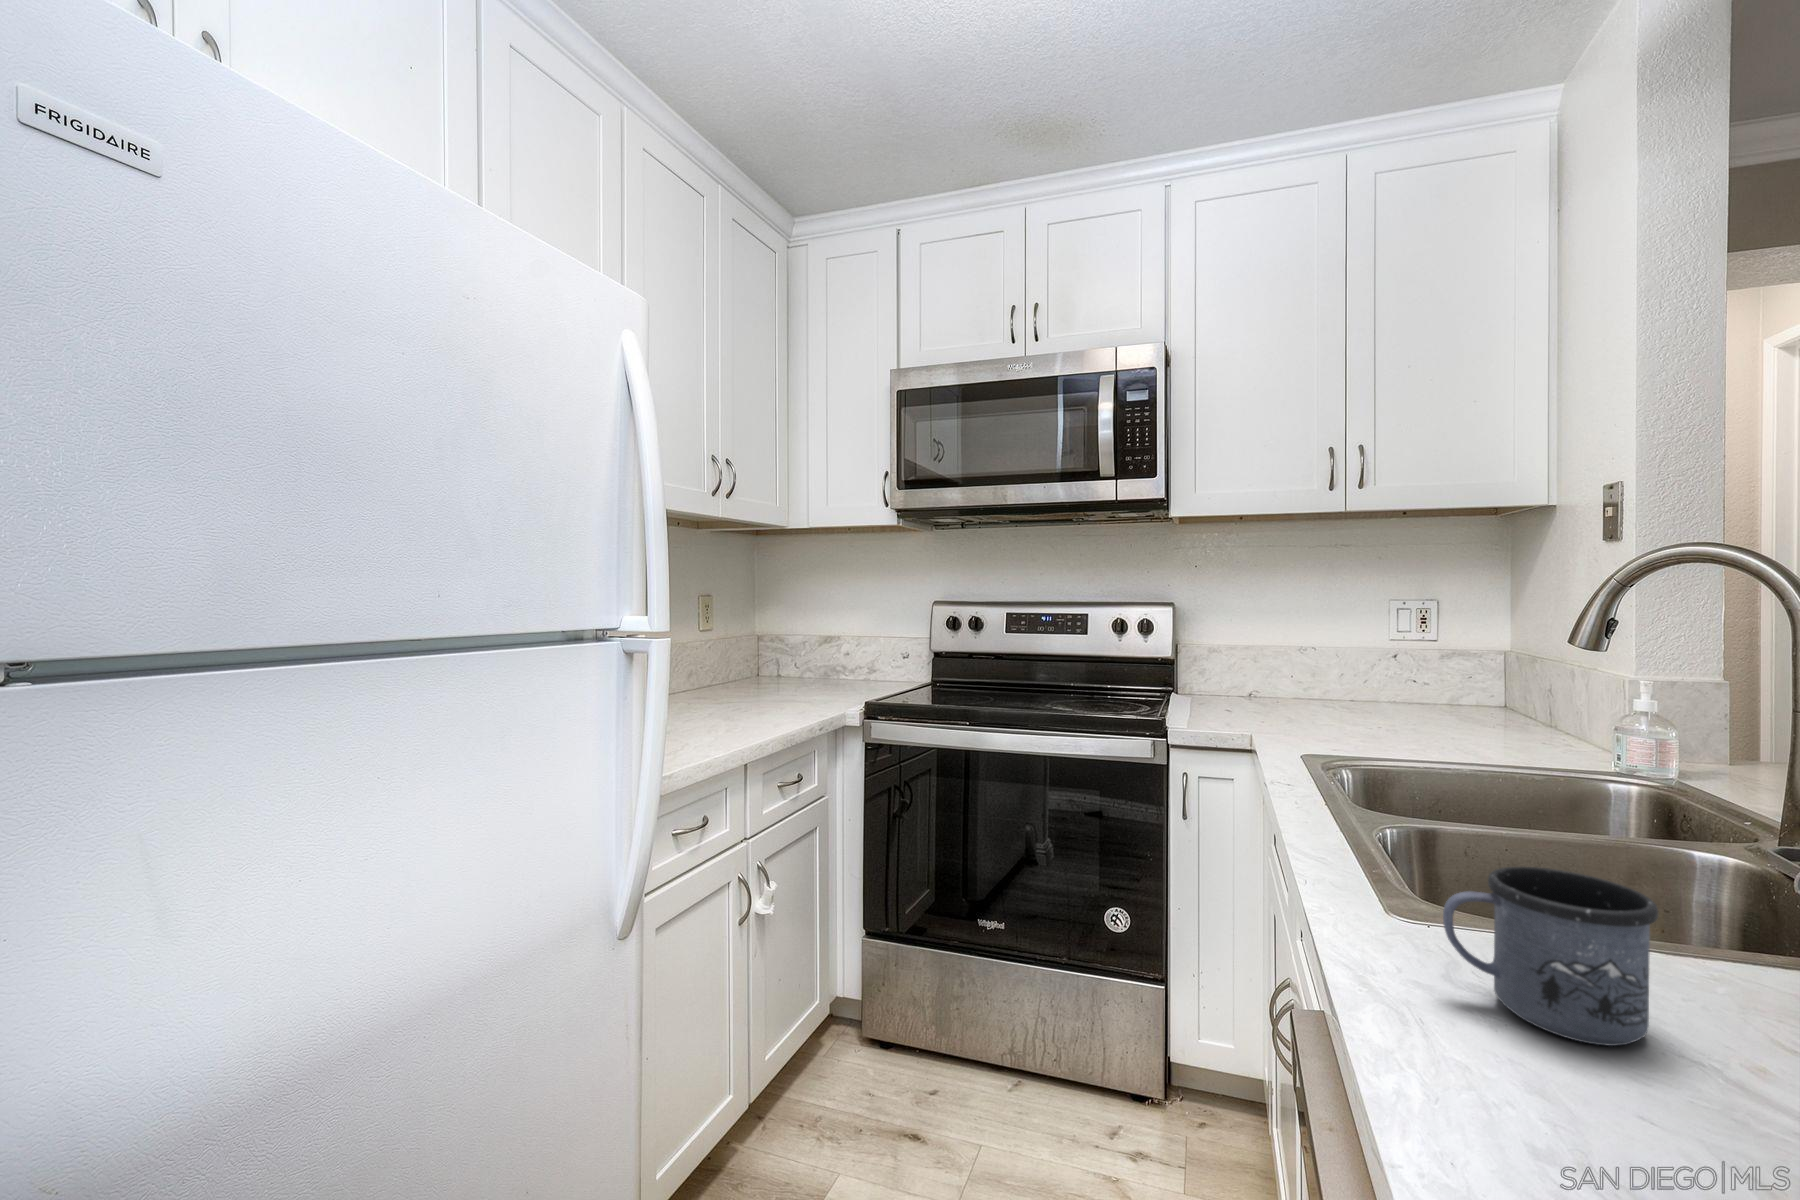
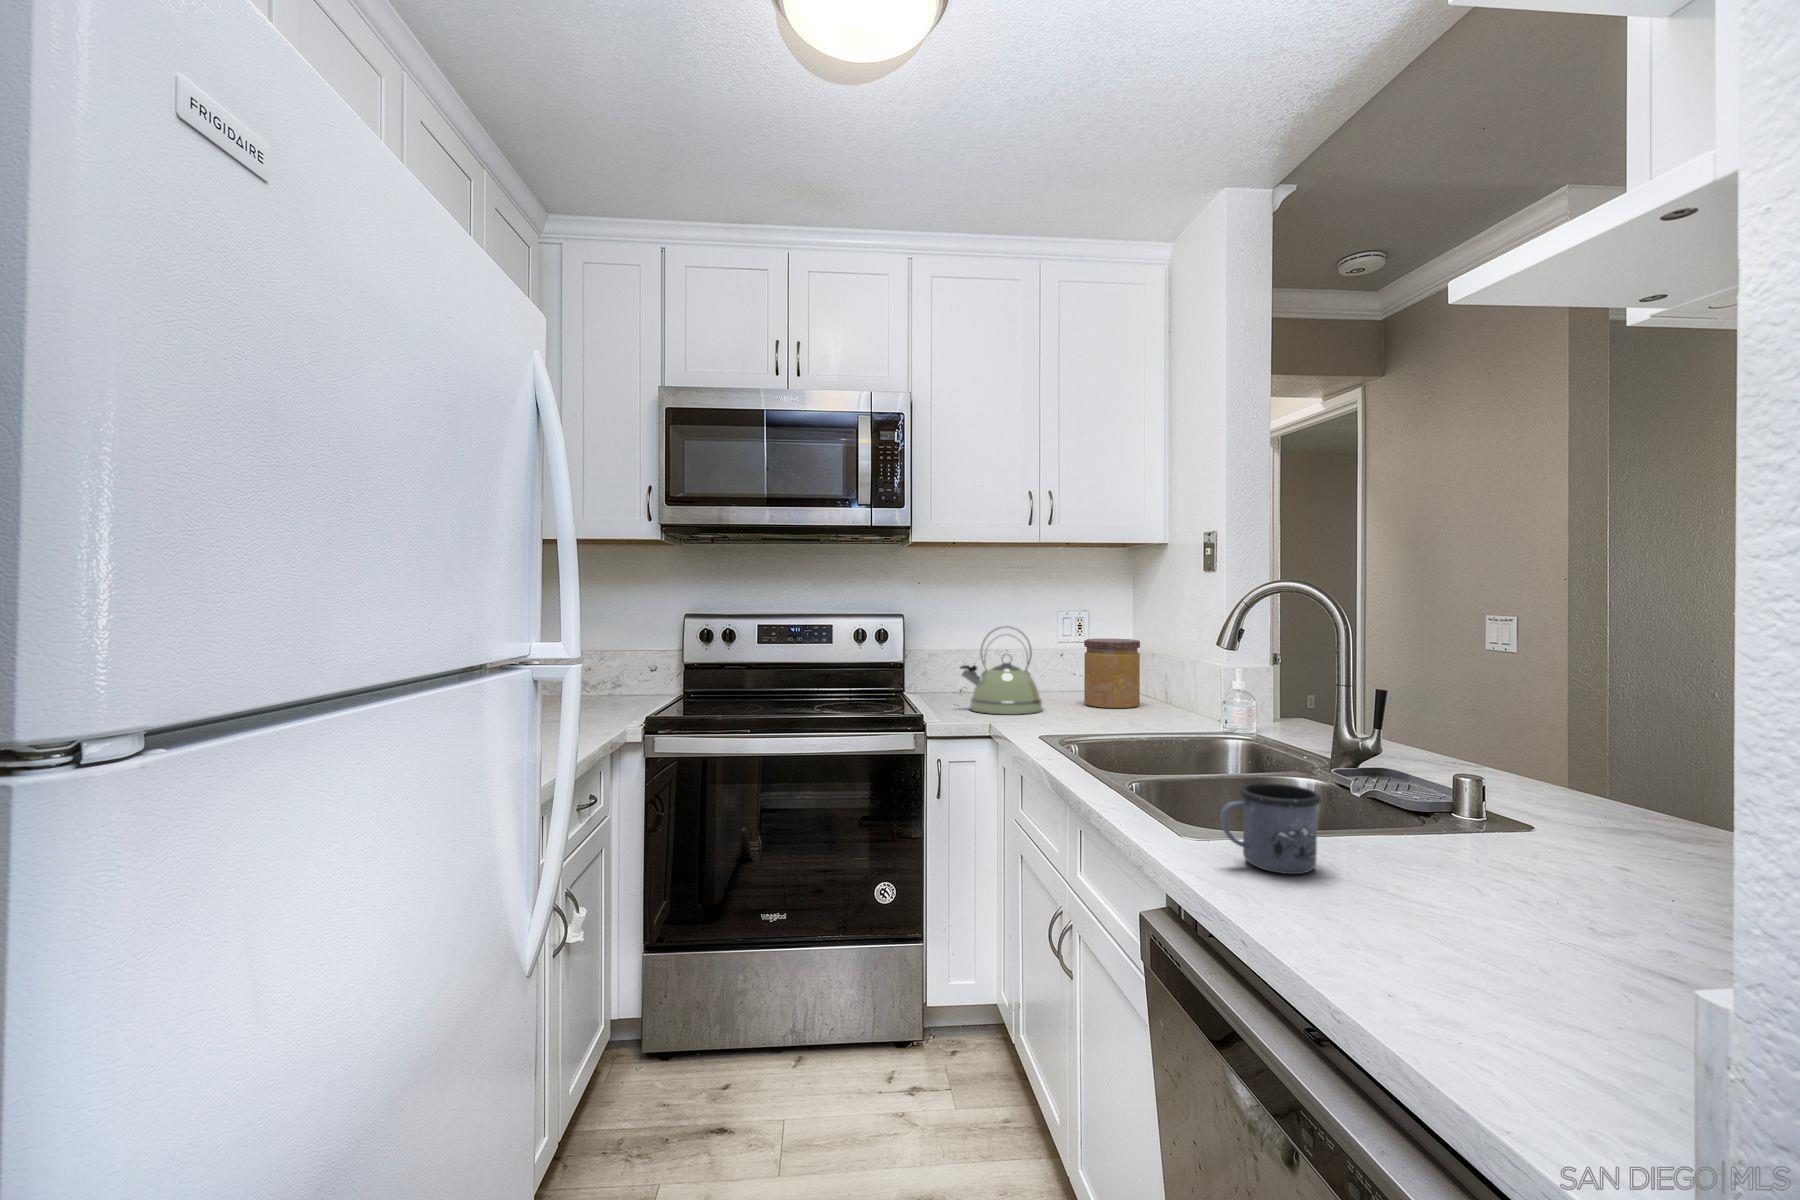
kettle: none [1228,616,1342,726] -> present [960,626,1043,715]
jar: none [1409,635,1498,728] -> present [1084,639,1140,708]

